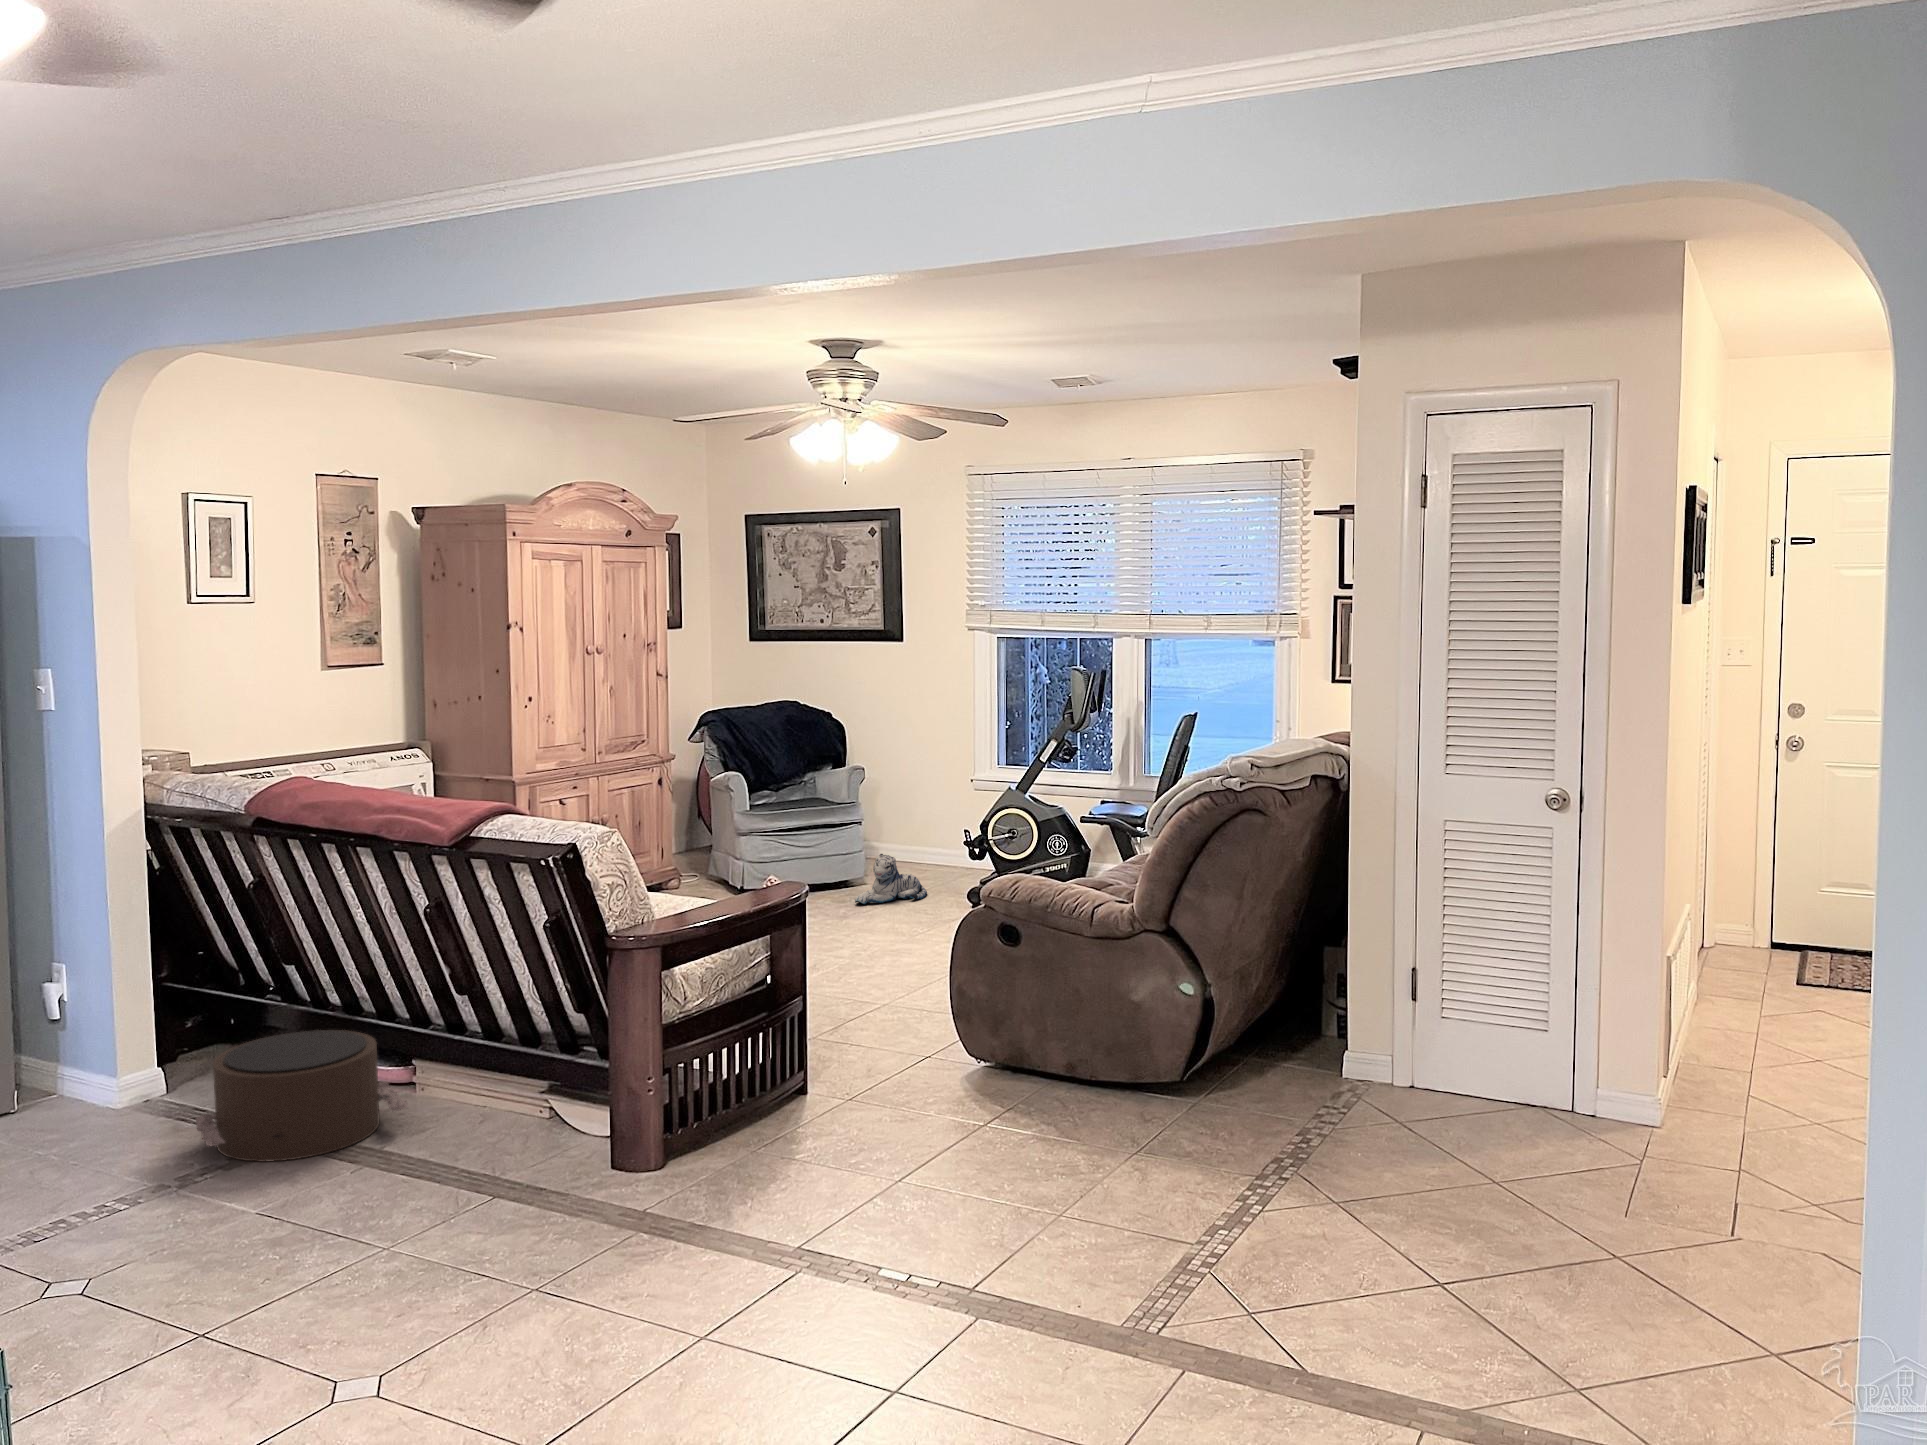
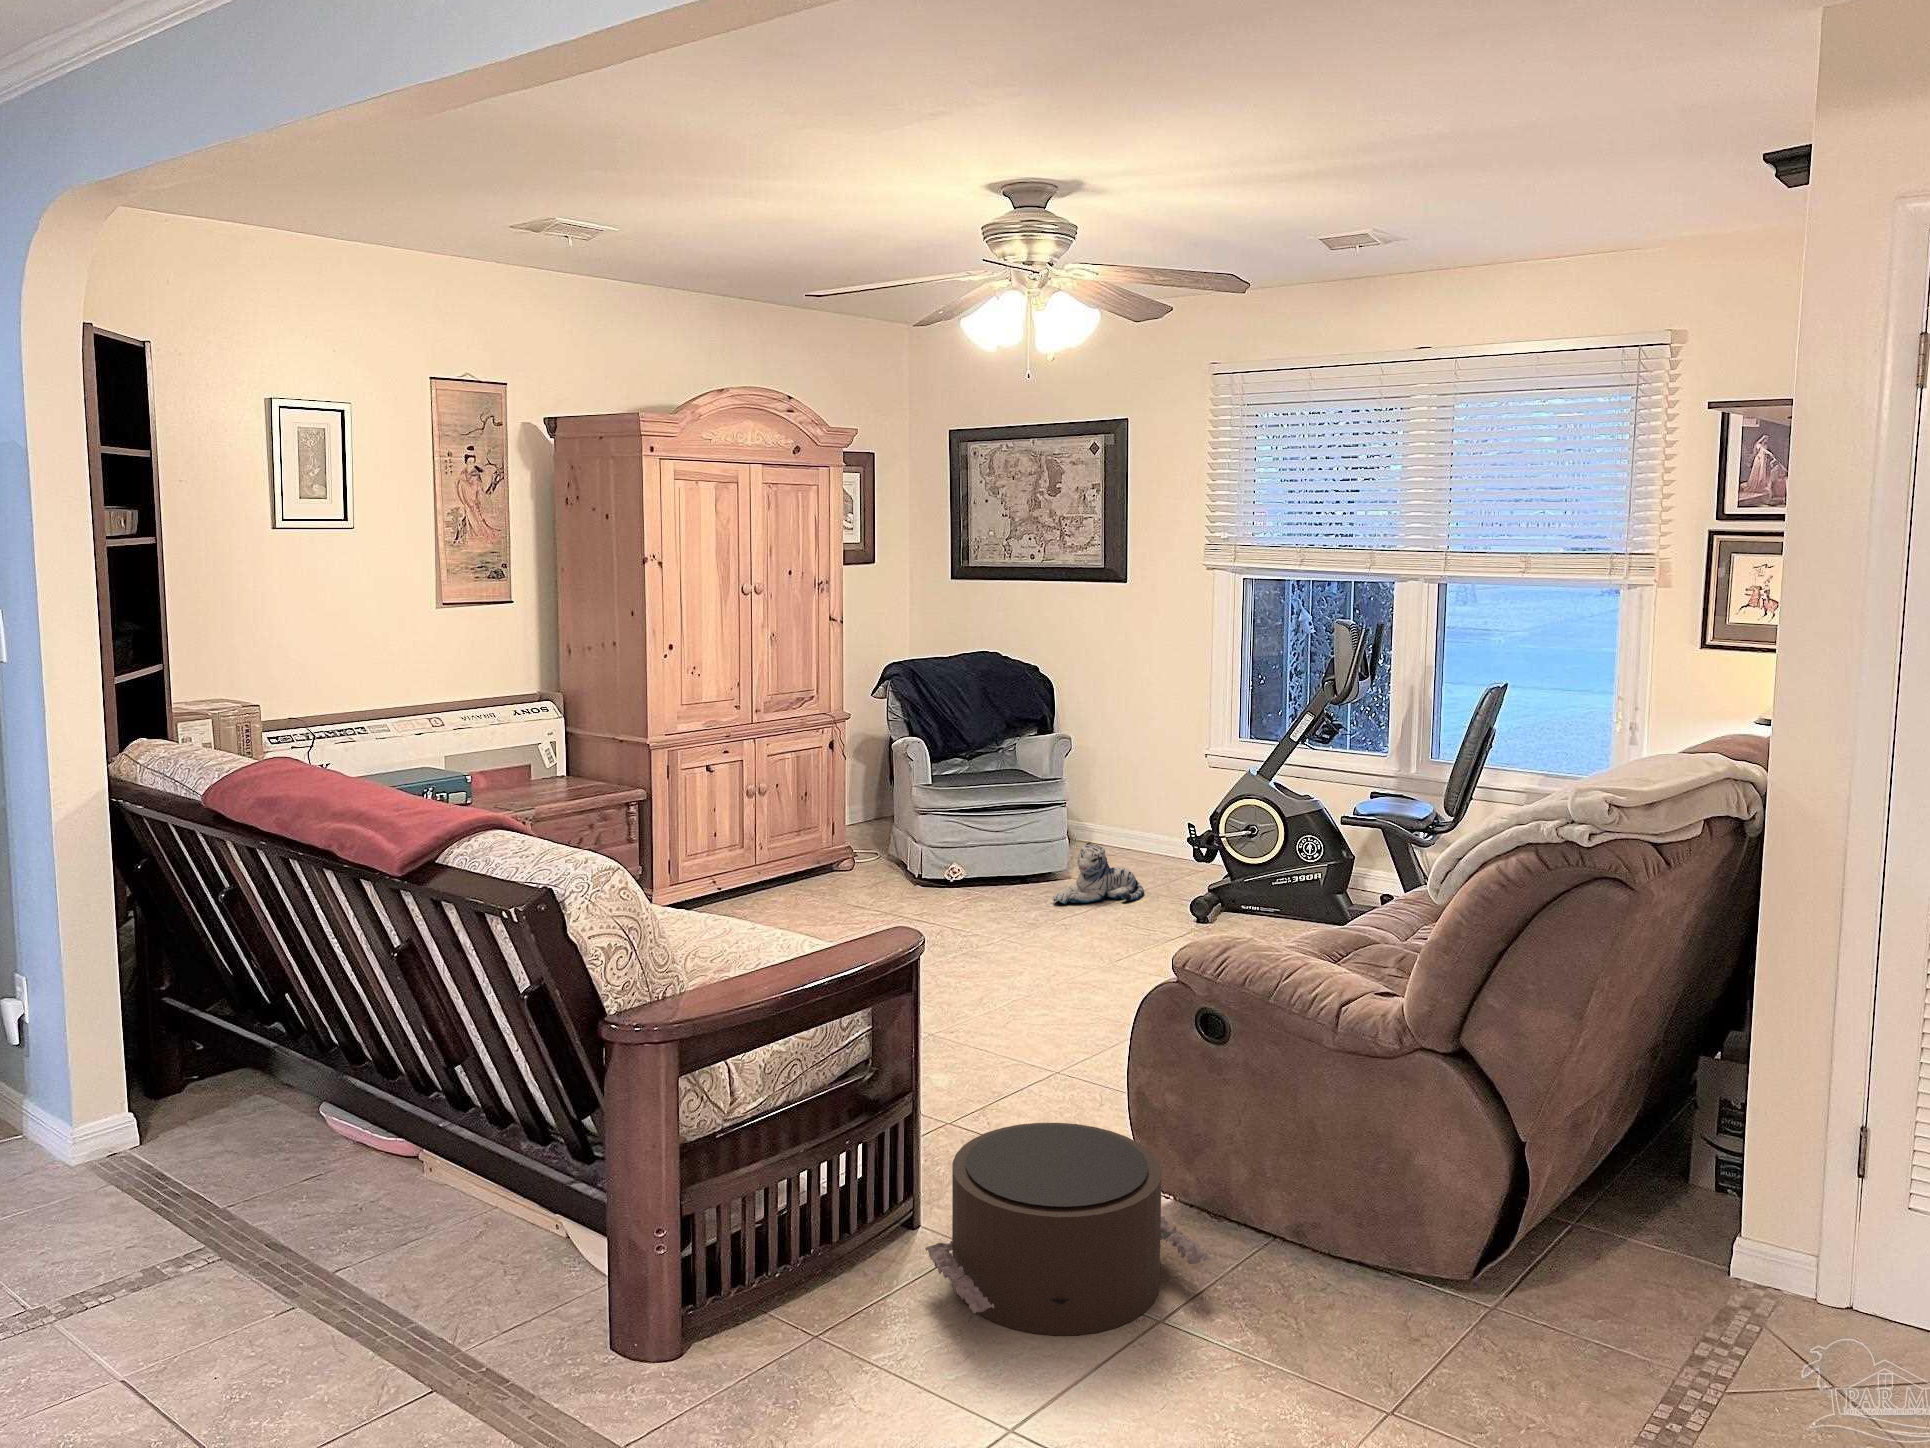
pouf: present [195,1030,408,1162] -> present [926,1123,1211,1335]

